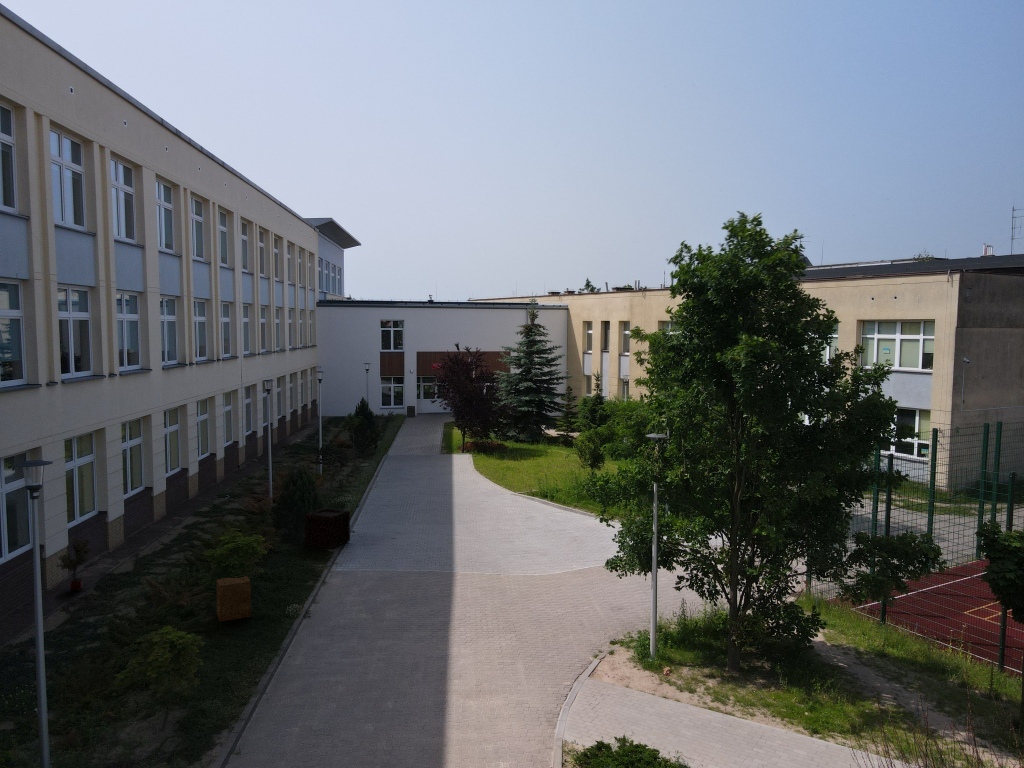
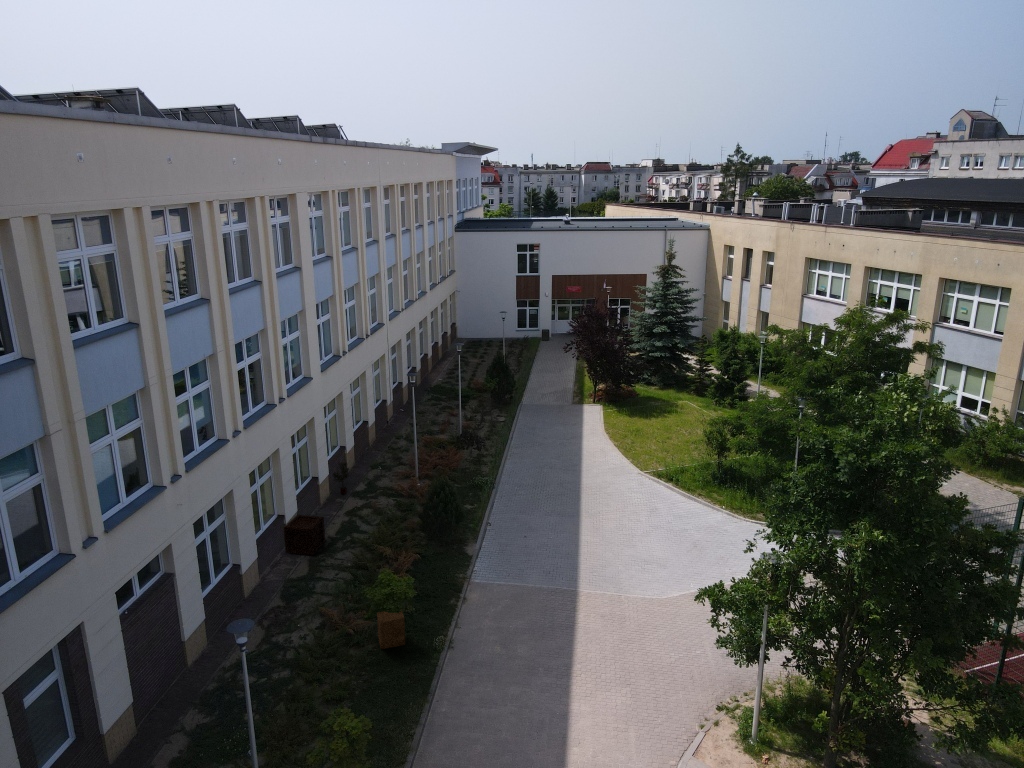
wooden crate: present [305,508,350,549] -> present [284,515,325,555]
potted tree: present [57,537,91,591] -> present [333,463,349,494]

